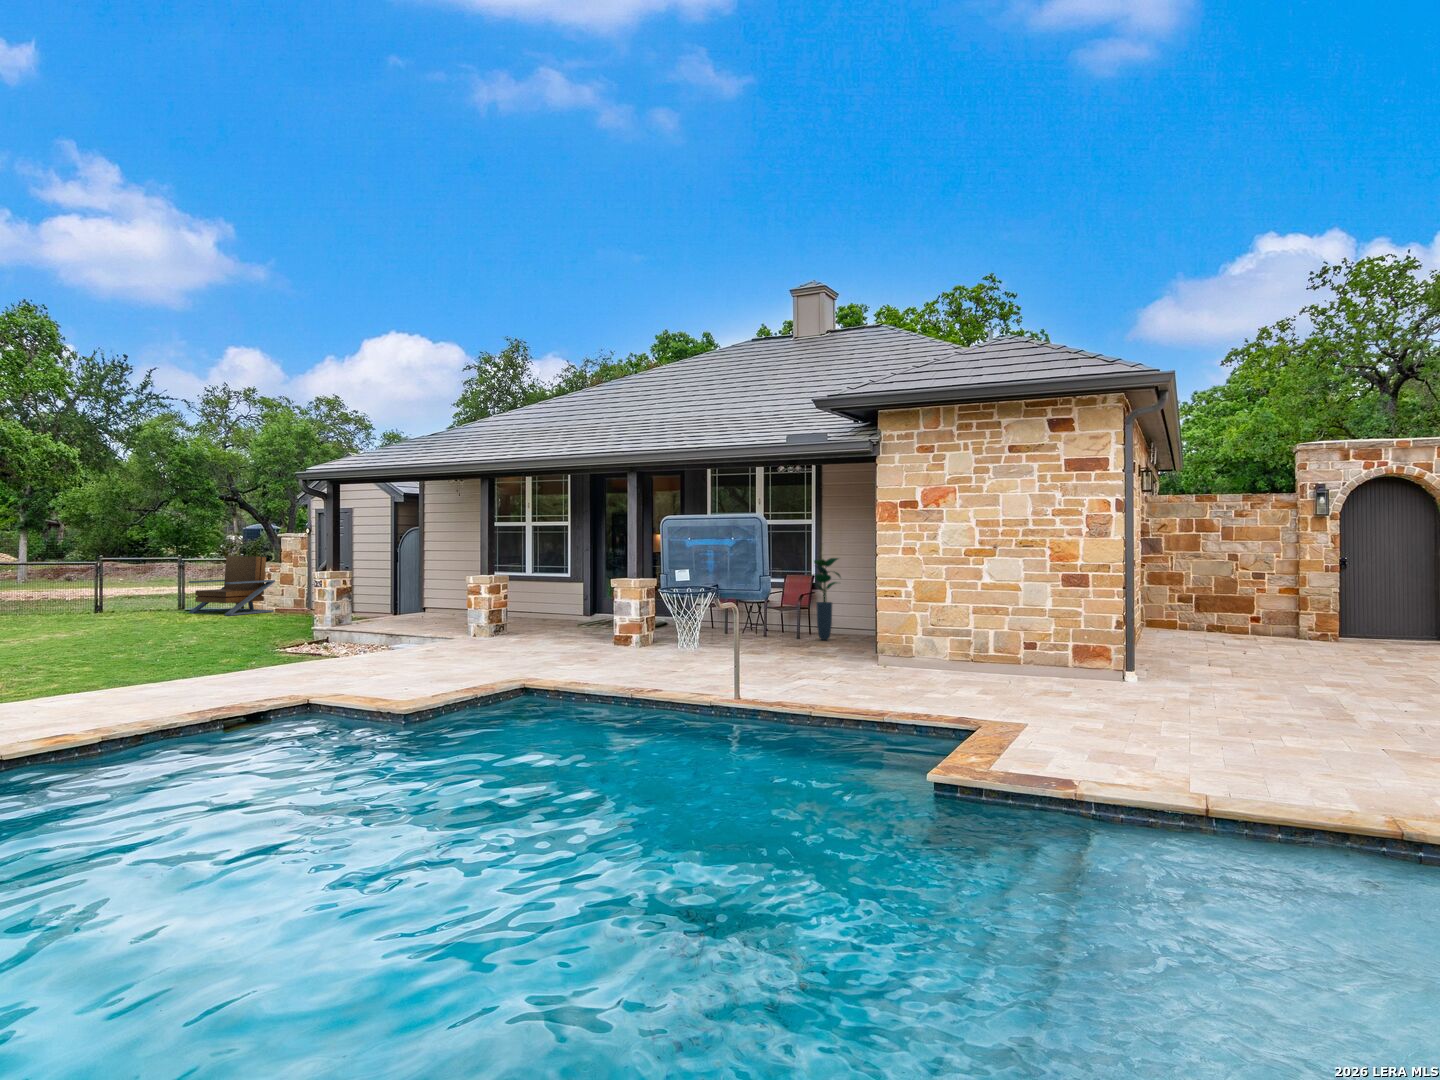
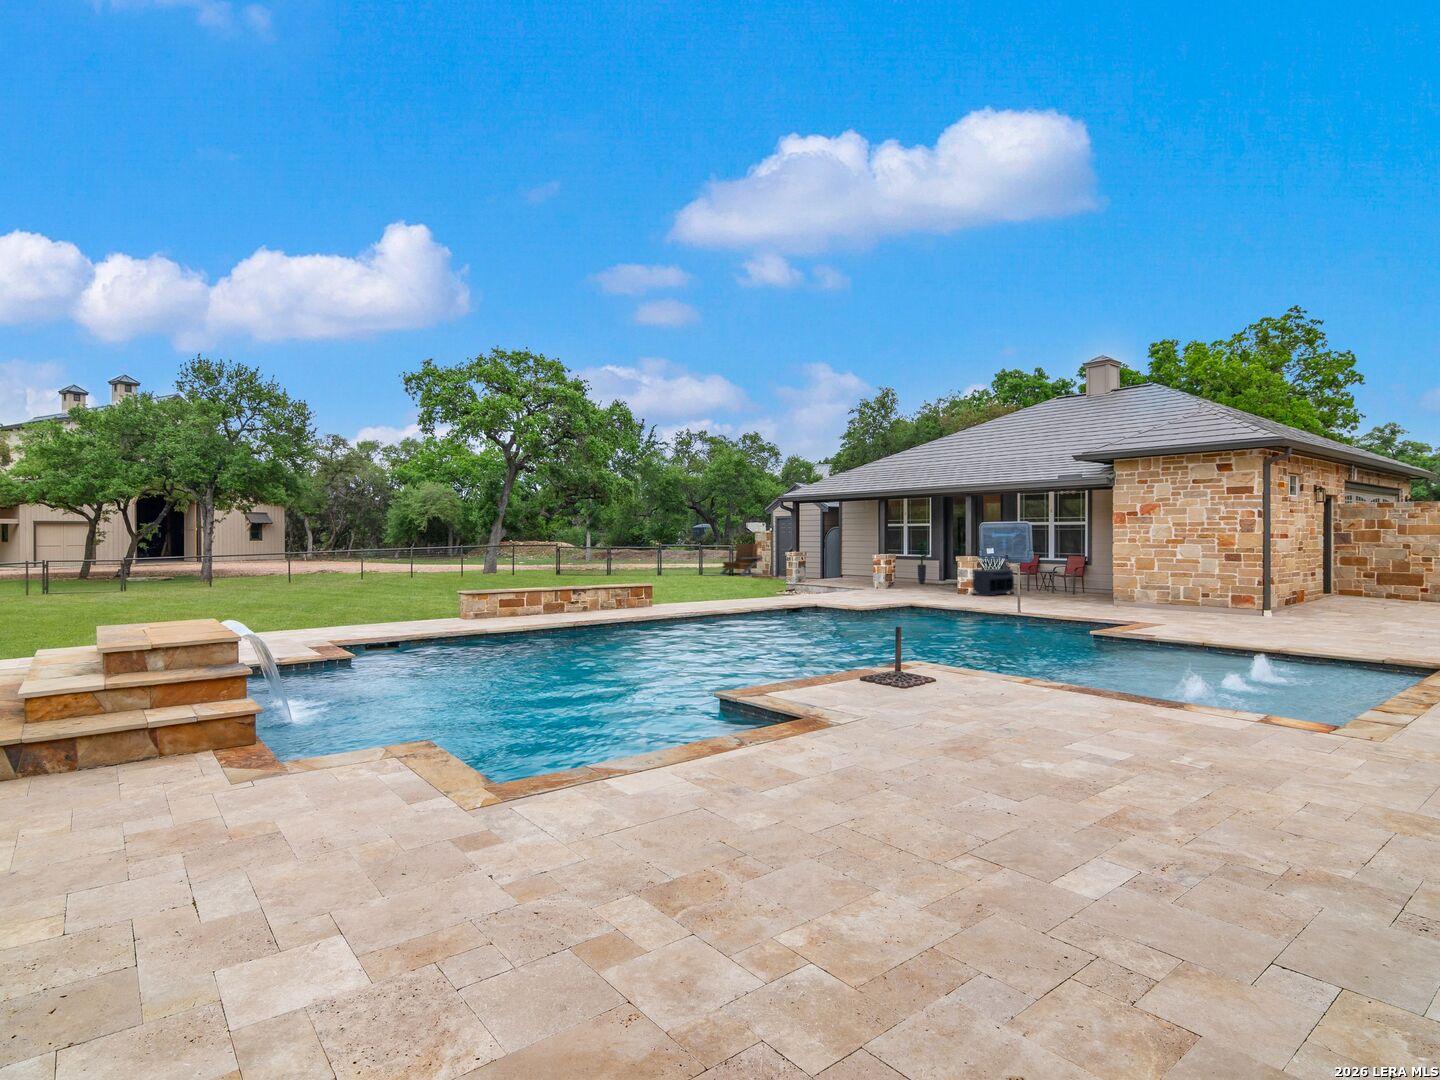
potted plant: present [814,558,840,640] -> present [915,542,930,584]
bench: none [641,600,711,652] -> present [972,569,1014,596]

